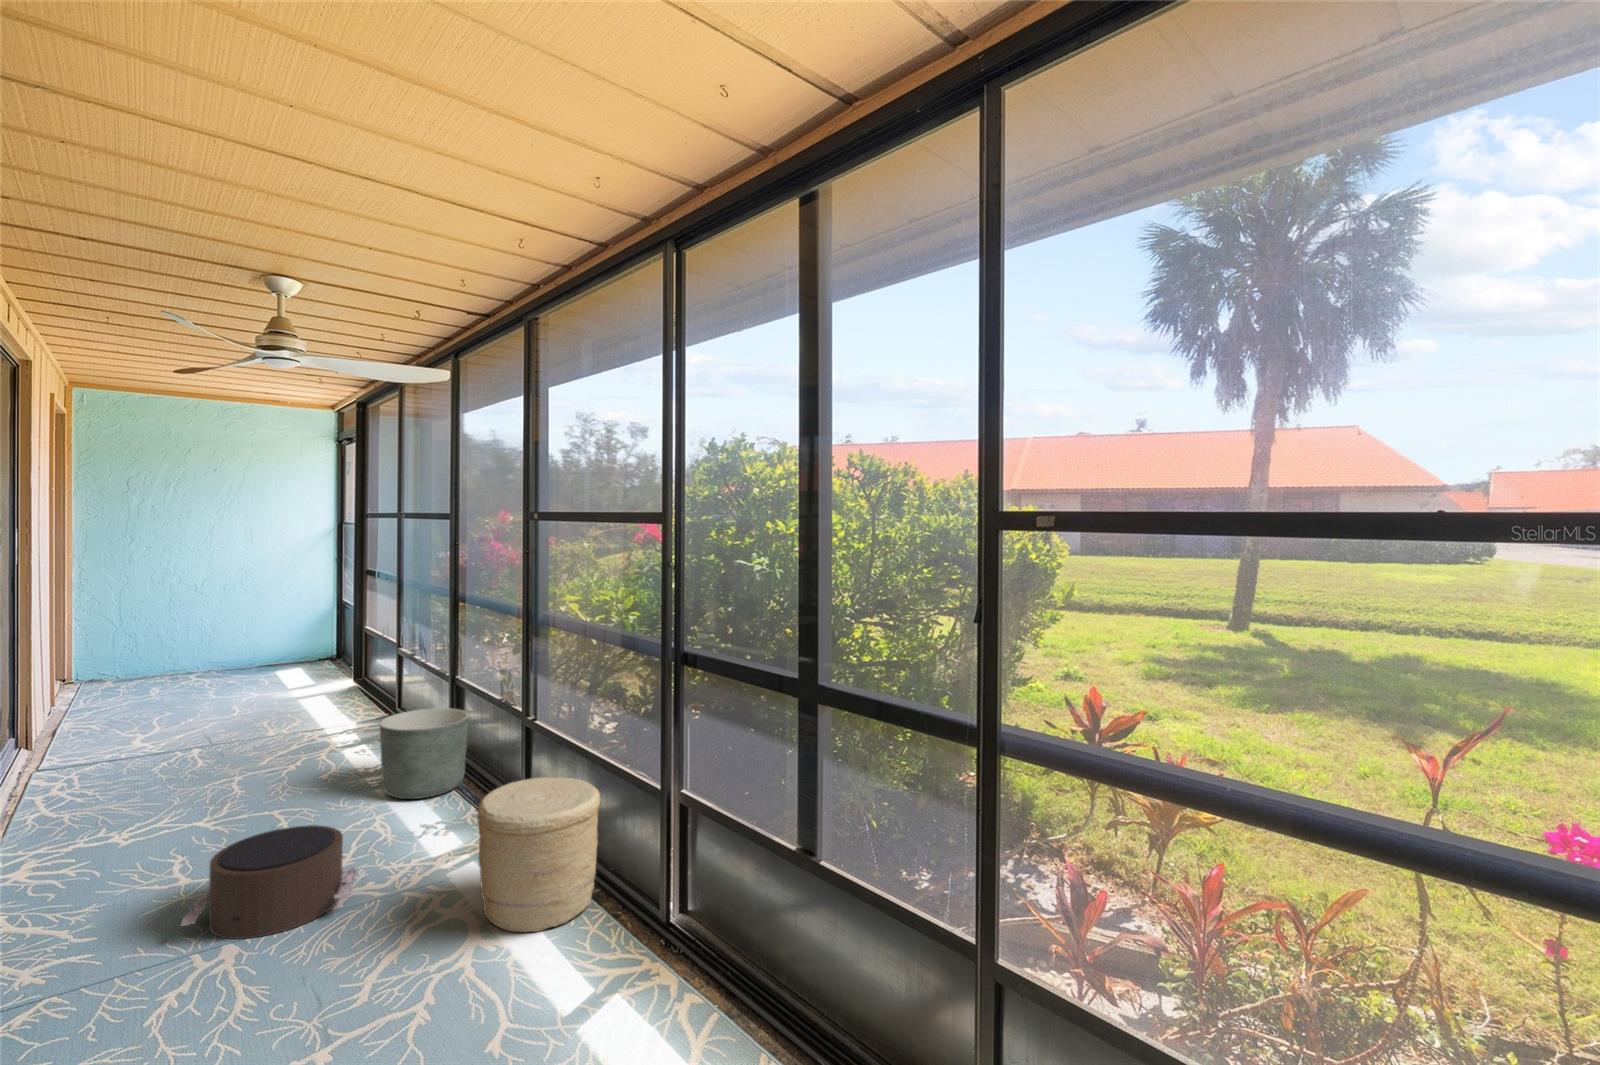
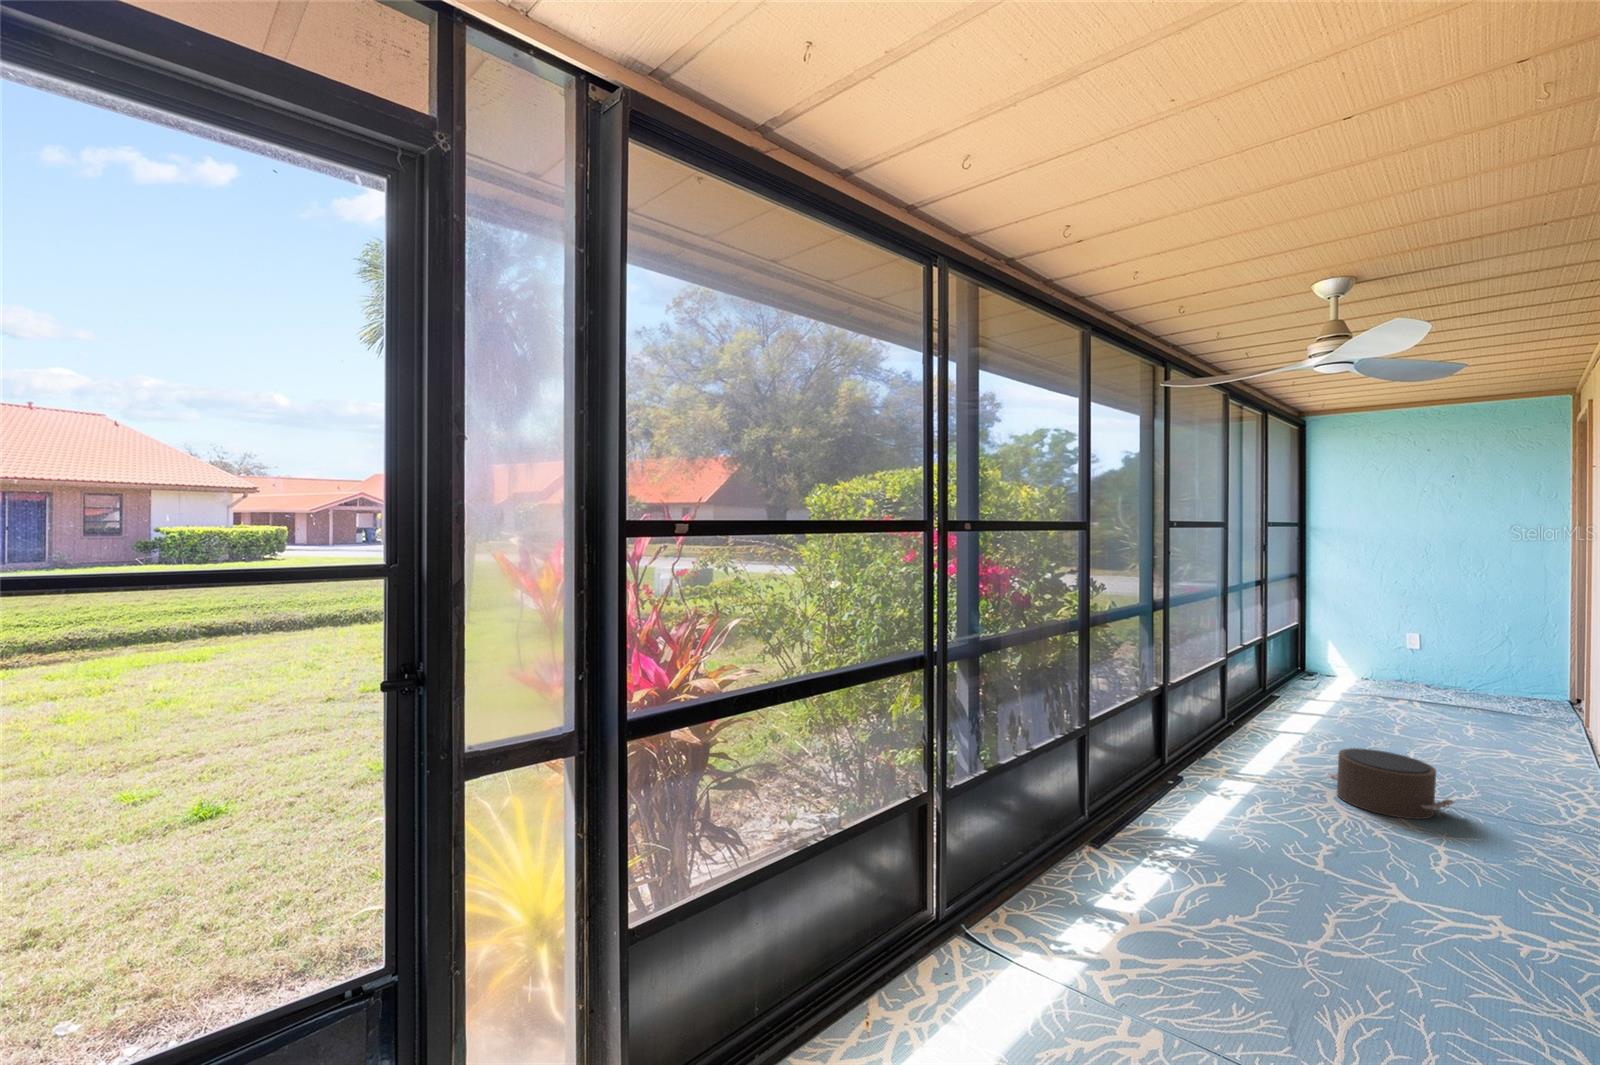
planter: present [380,708,469,799] -> none [1128,724,1222,825]
woven basket: present [477,777,600,932] -> none [1214,675,1294,754]

